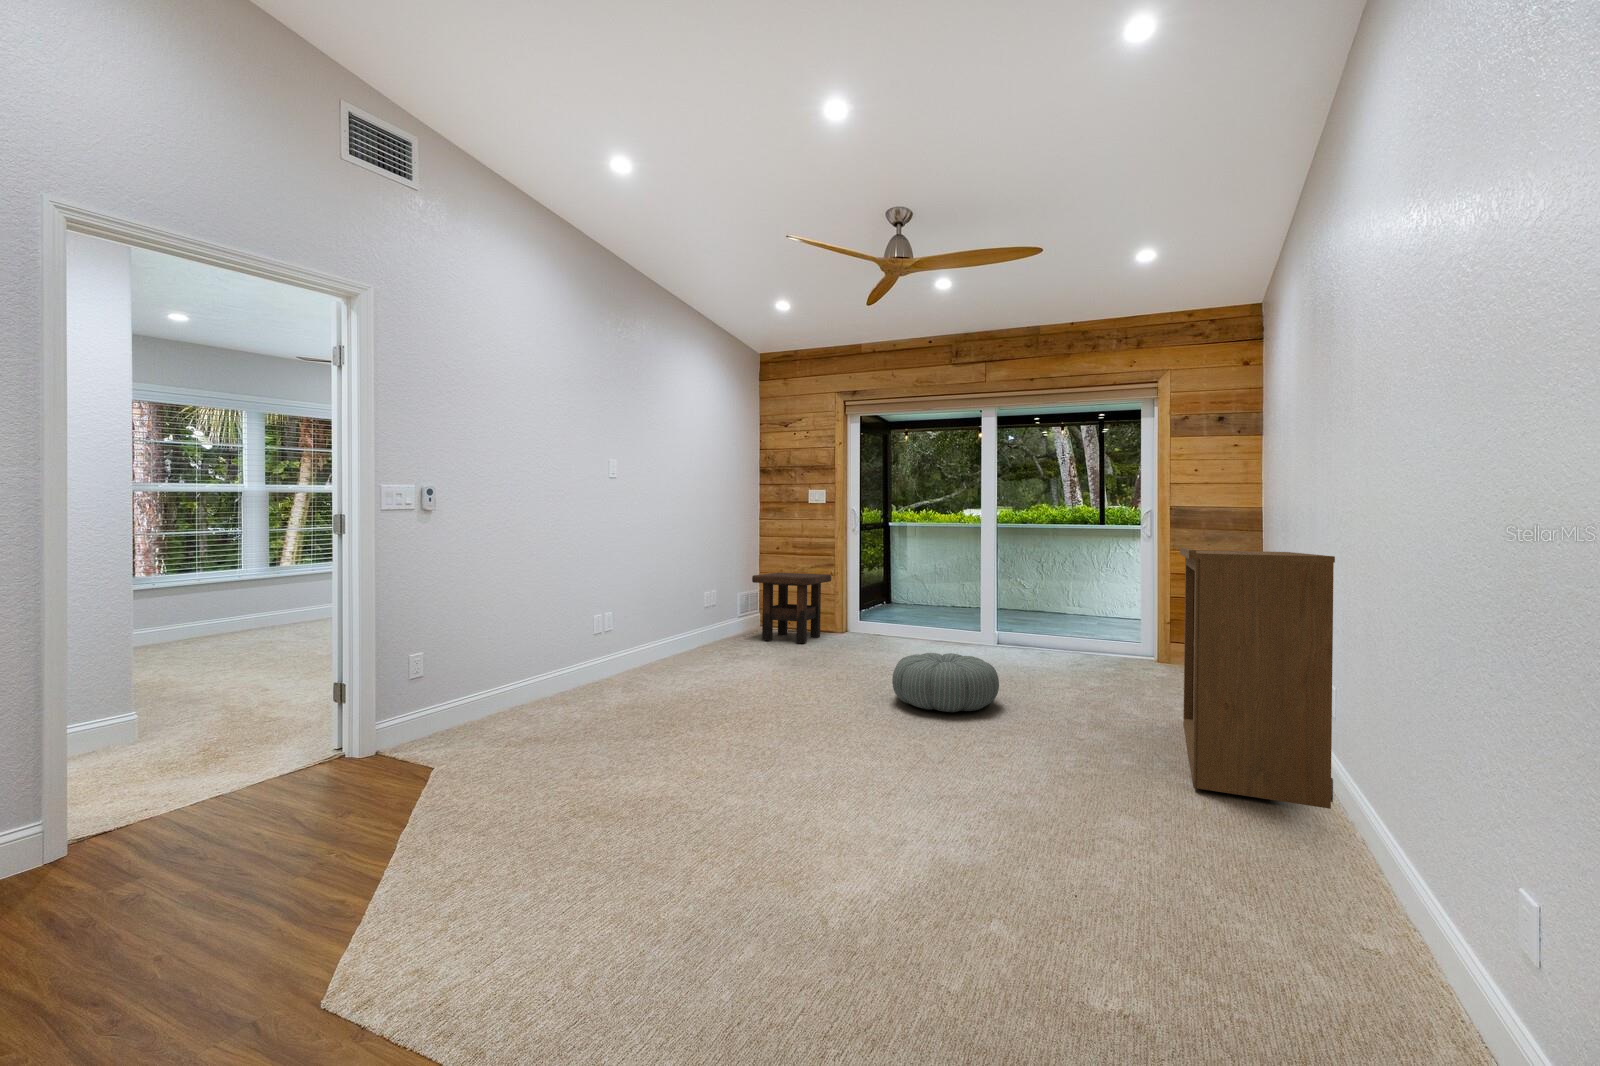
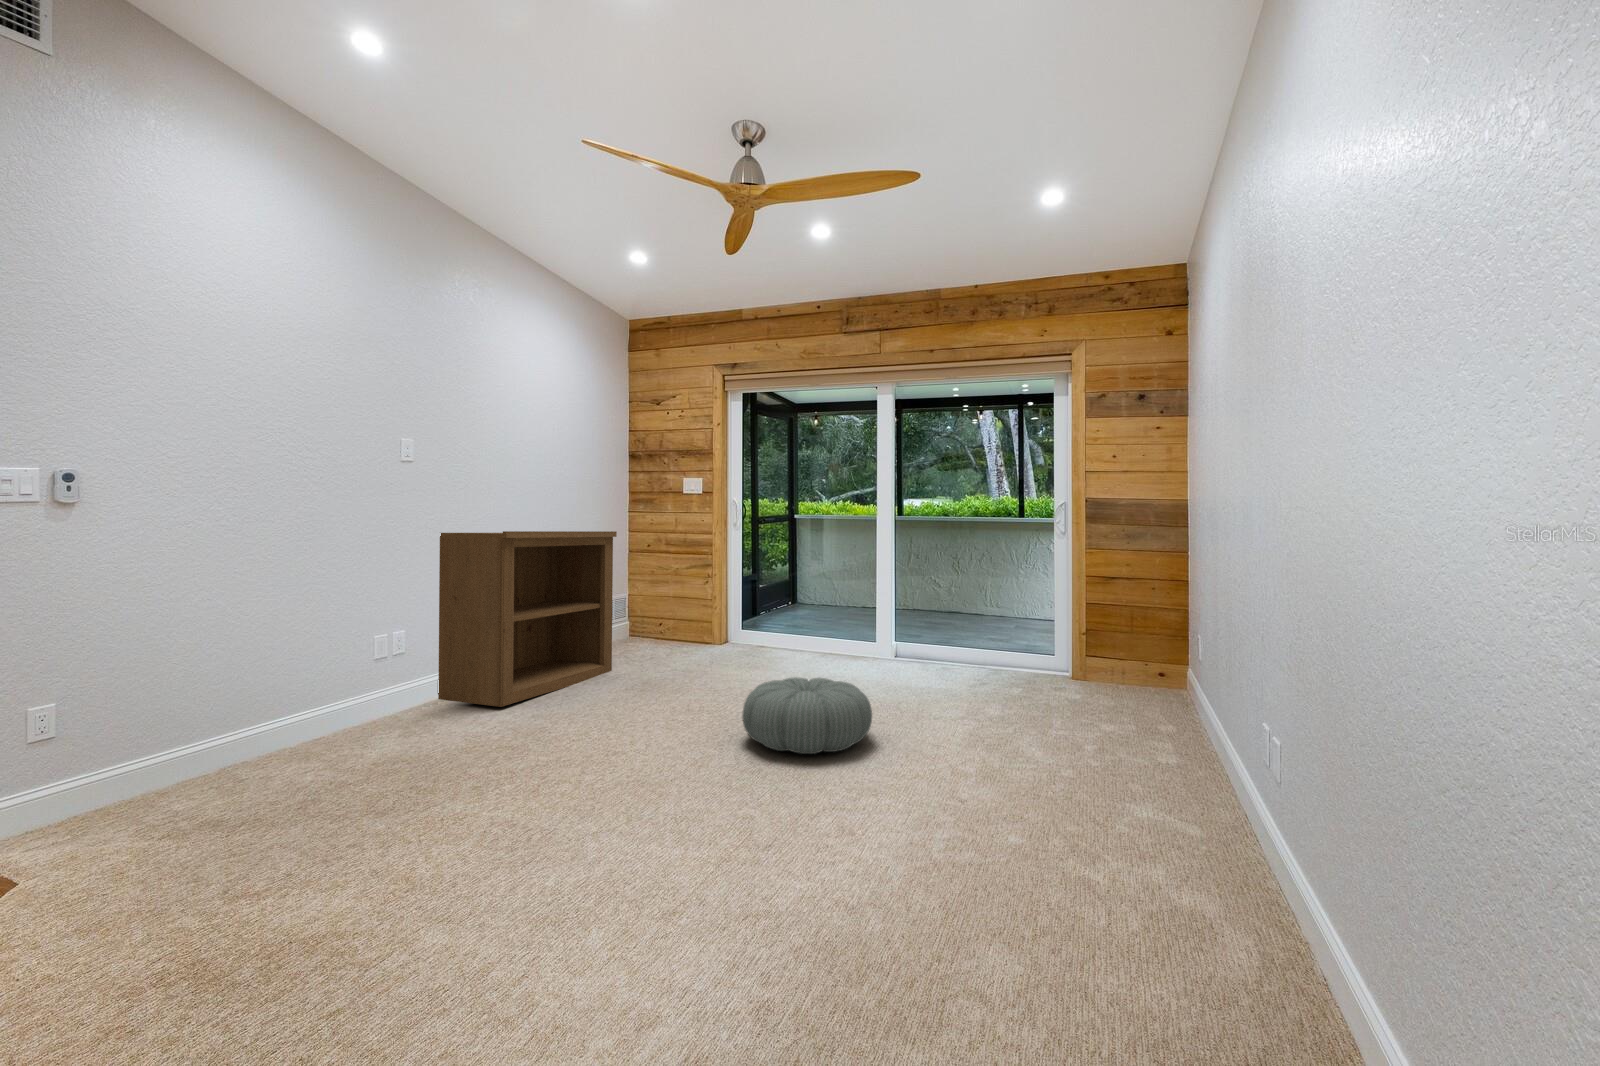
bookshelf: present [1180,548,1335,809] -> present [438,531,617,707]
side table: present [752,573,831,643] -> none [610,576,708,660]

